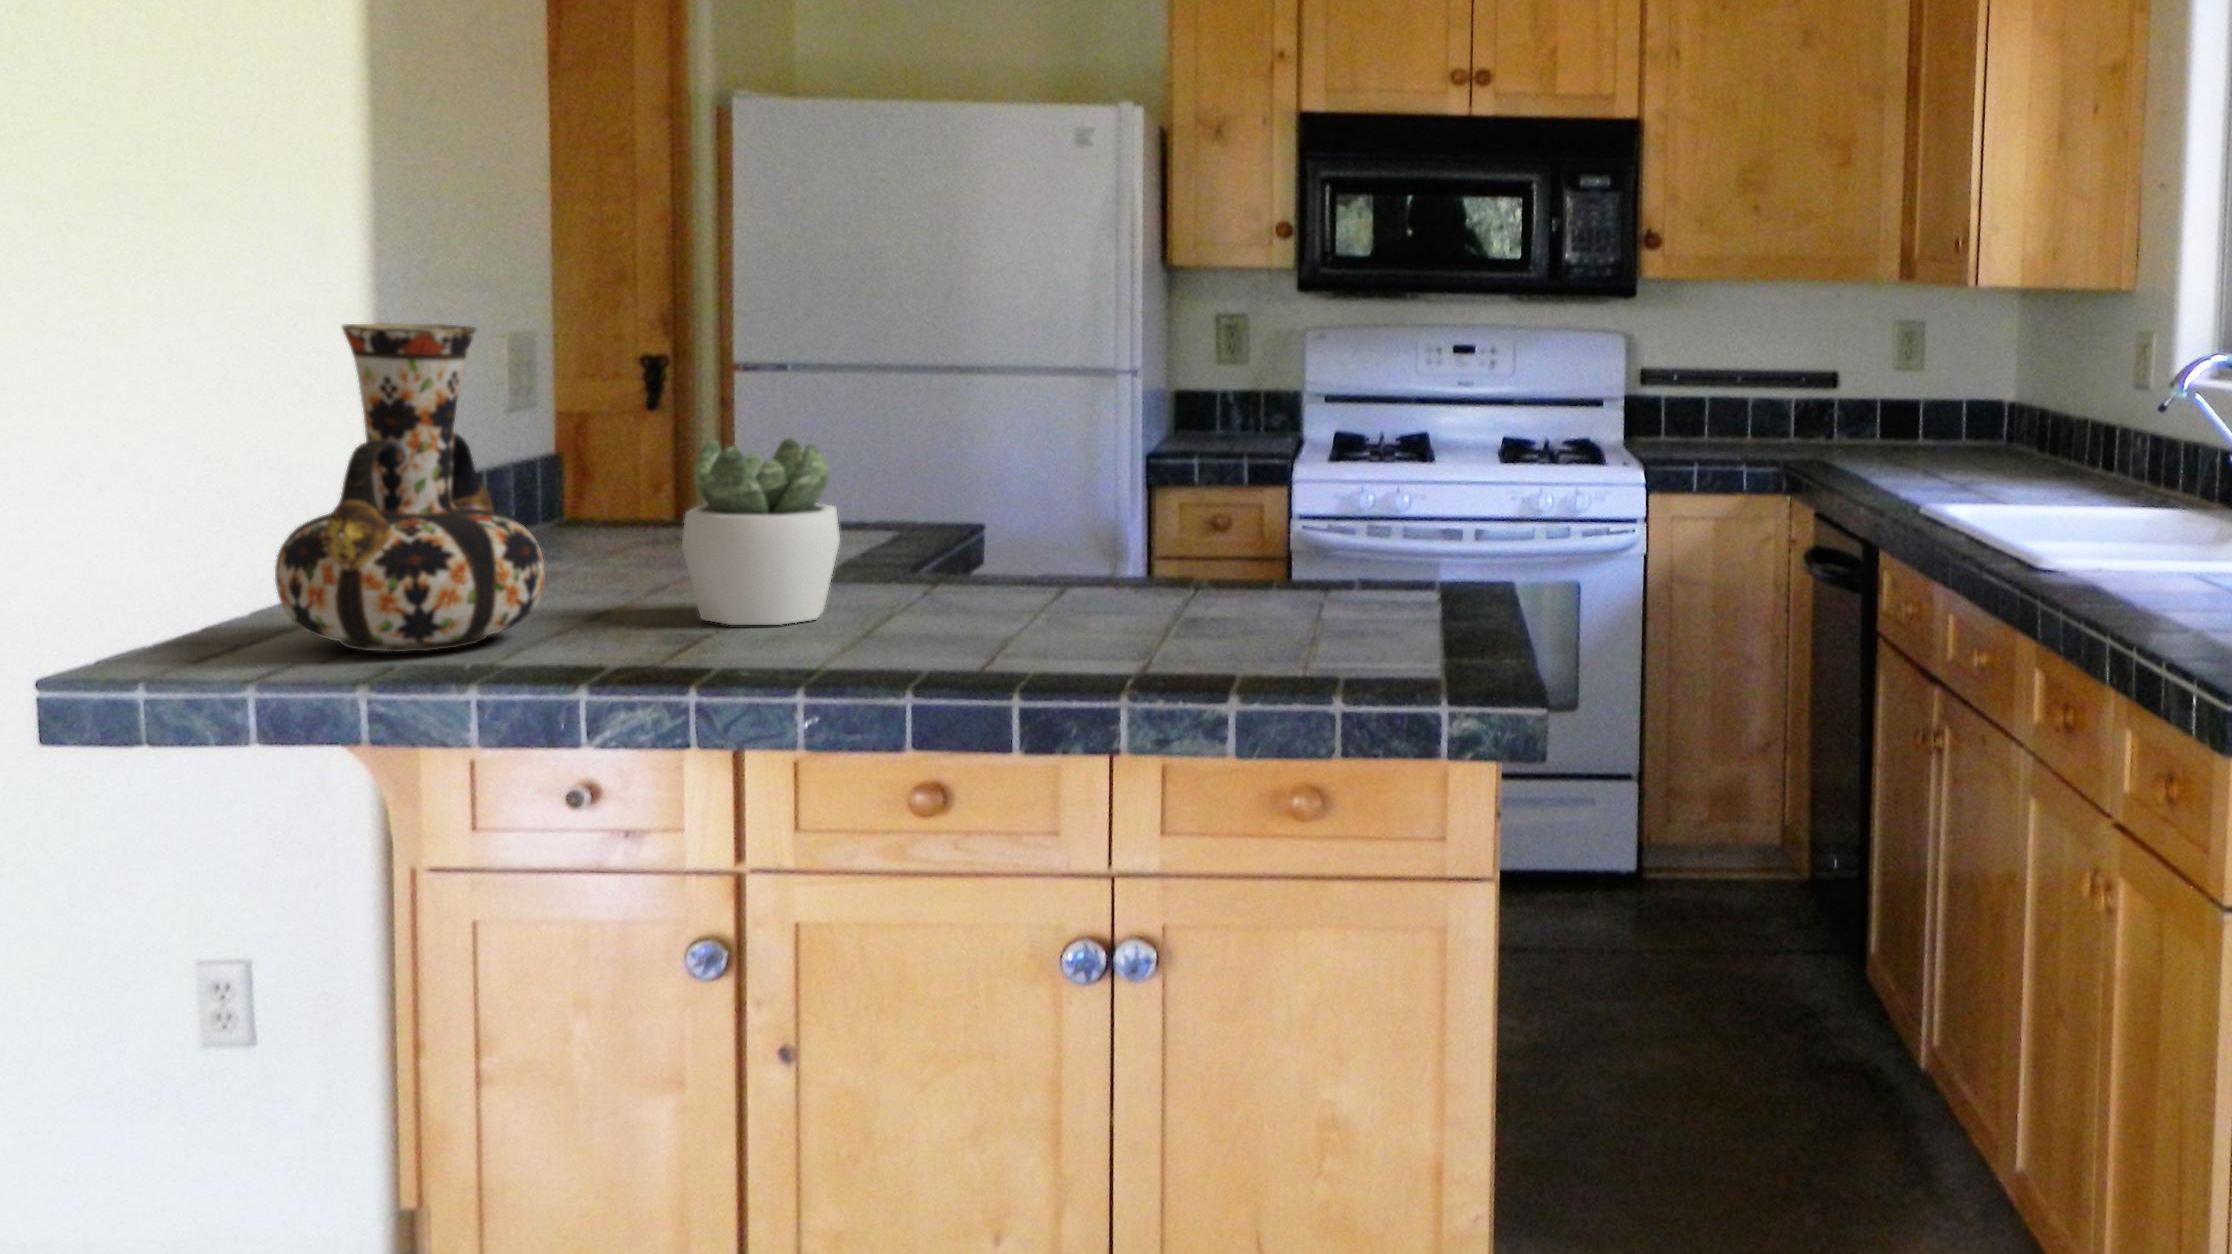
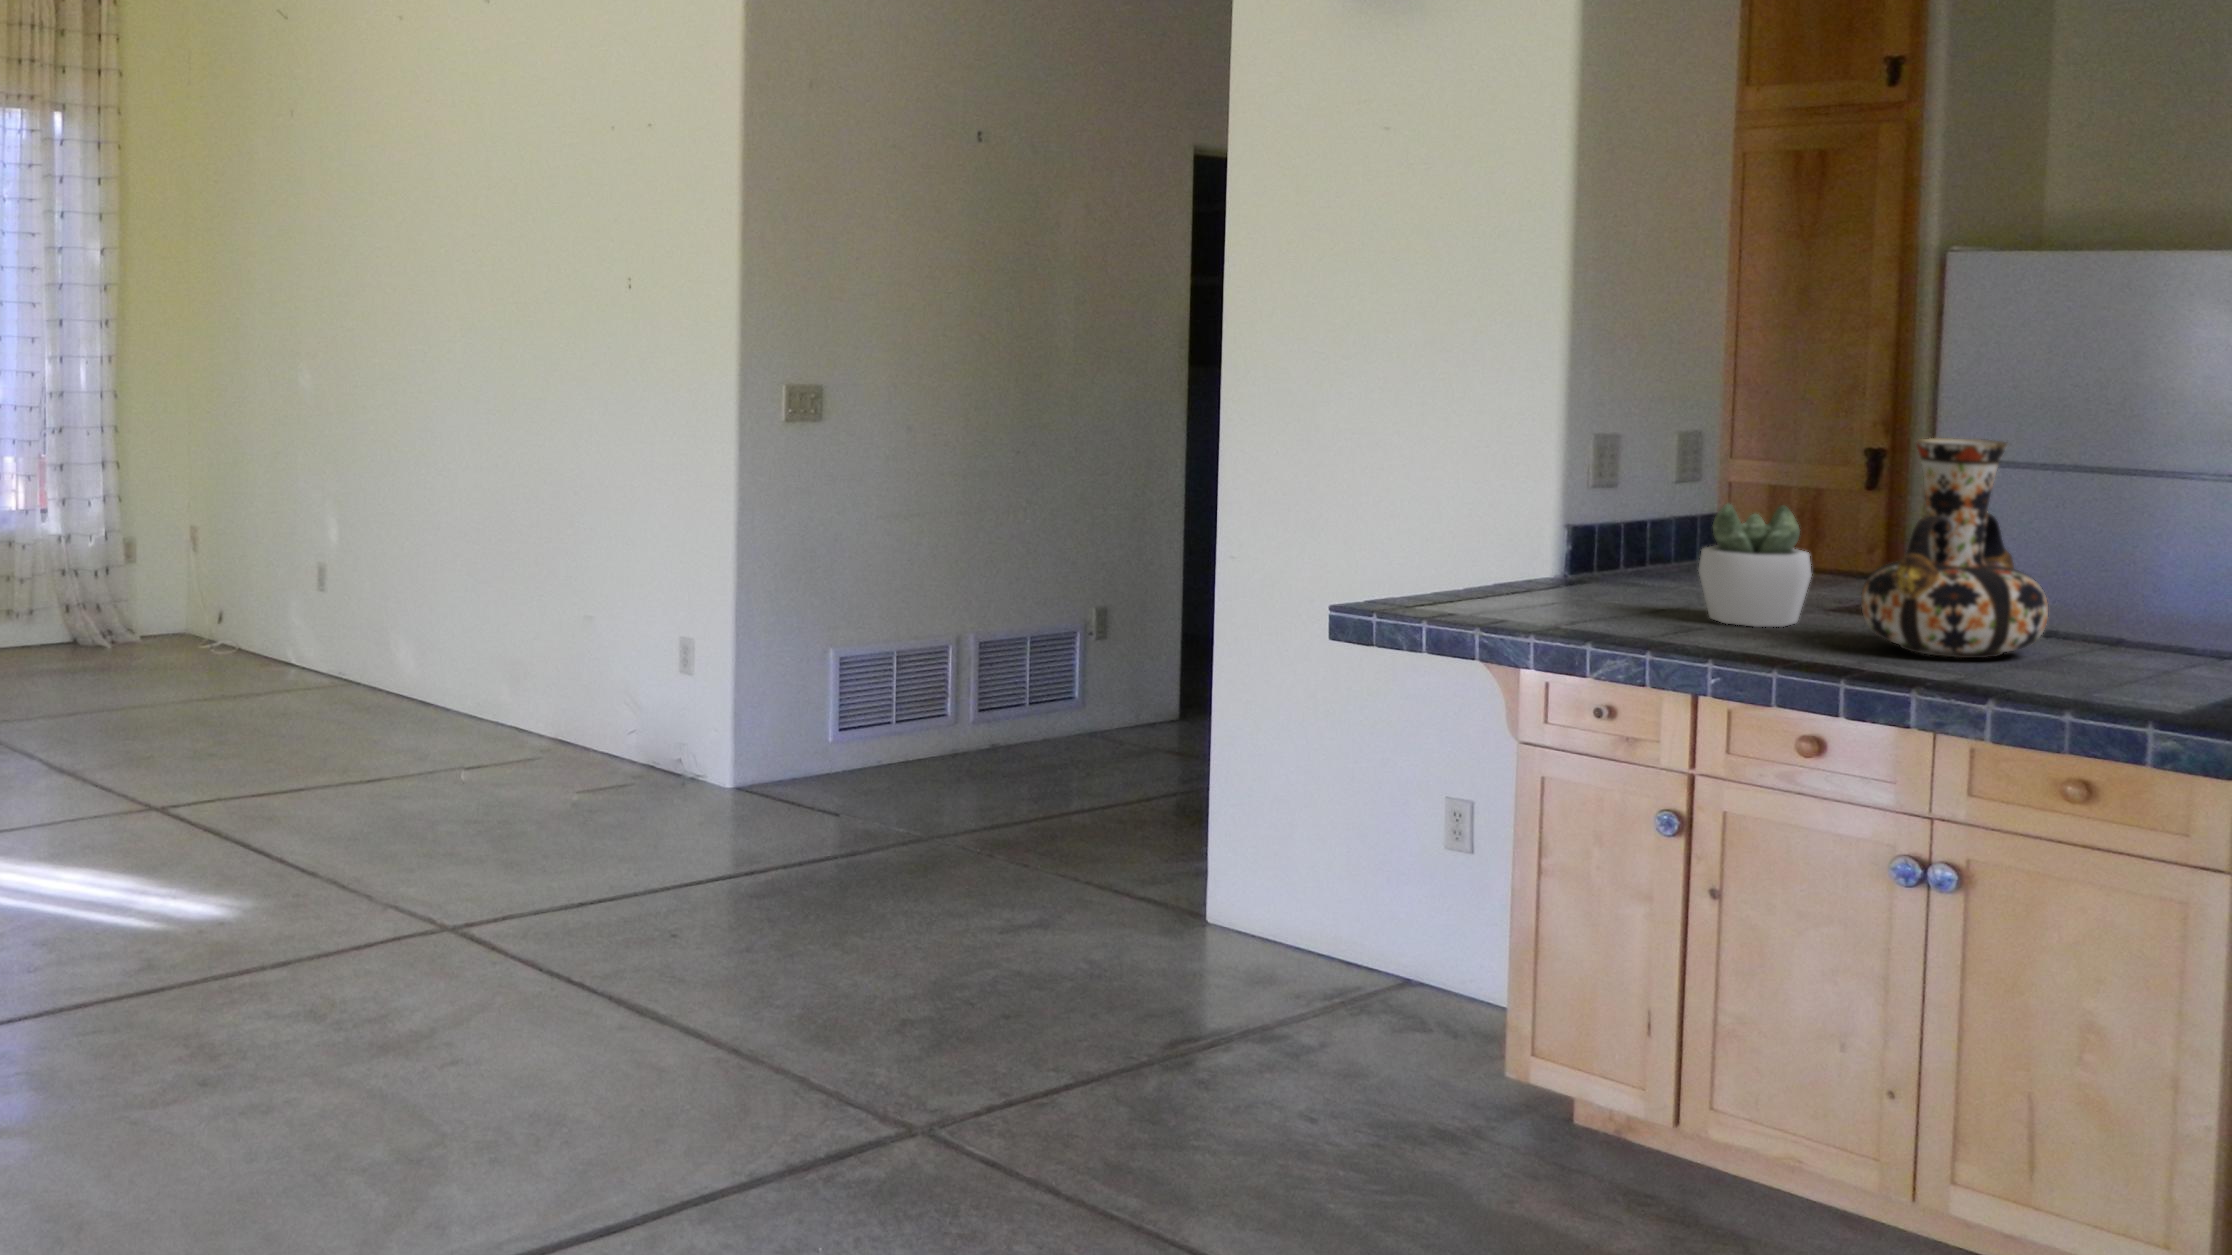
vase: present [275,323,545,652] -> present [1861,438,2048,658]

